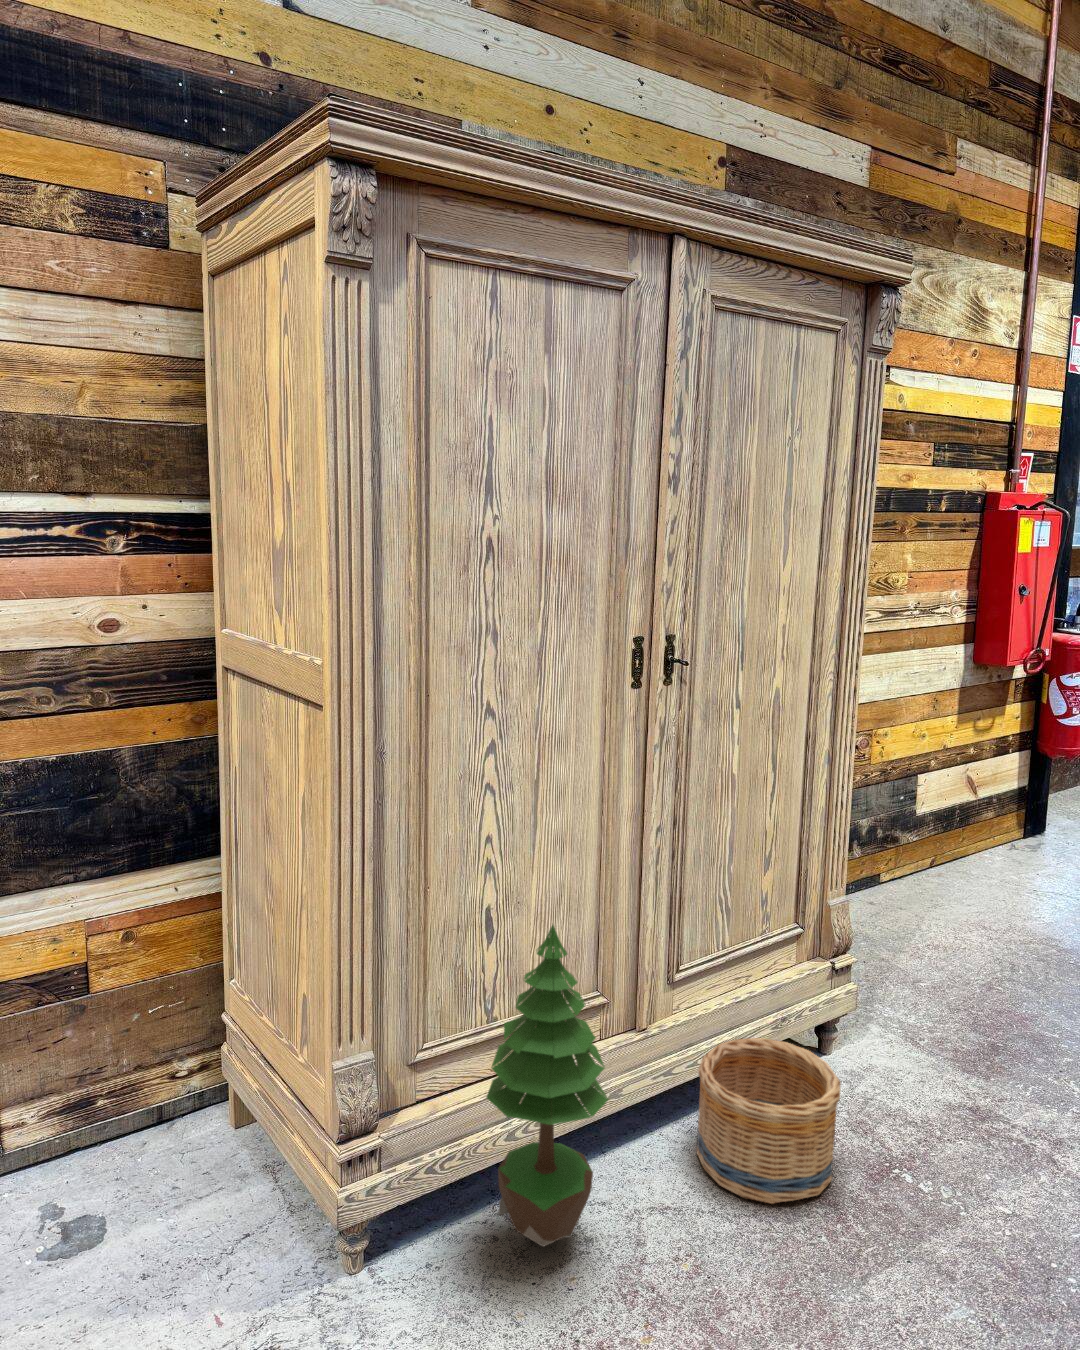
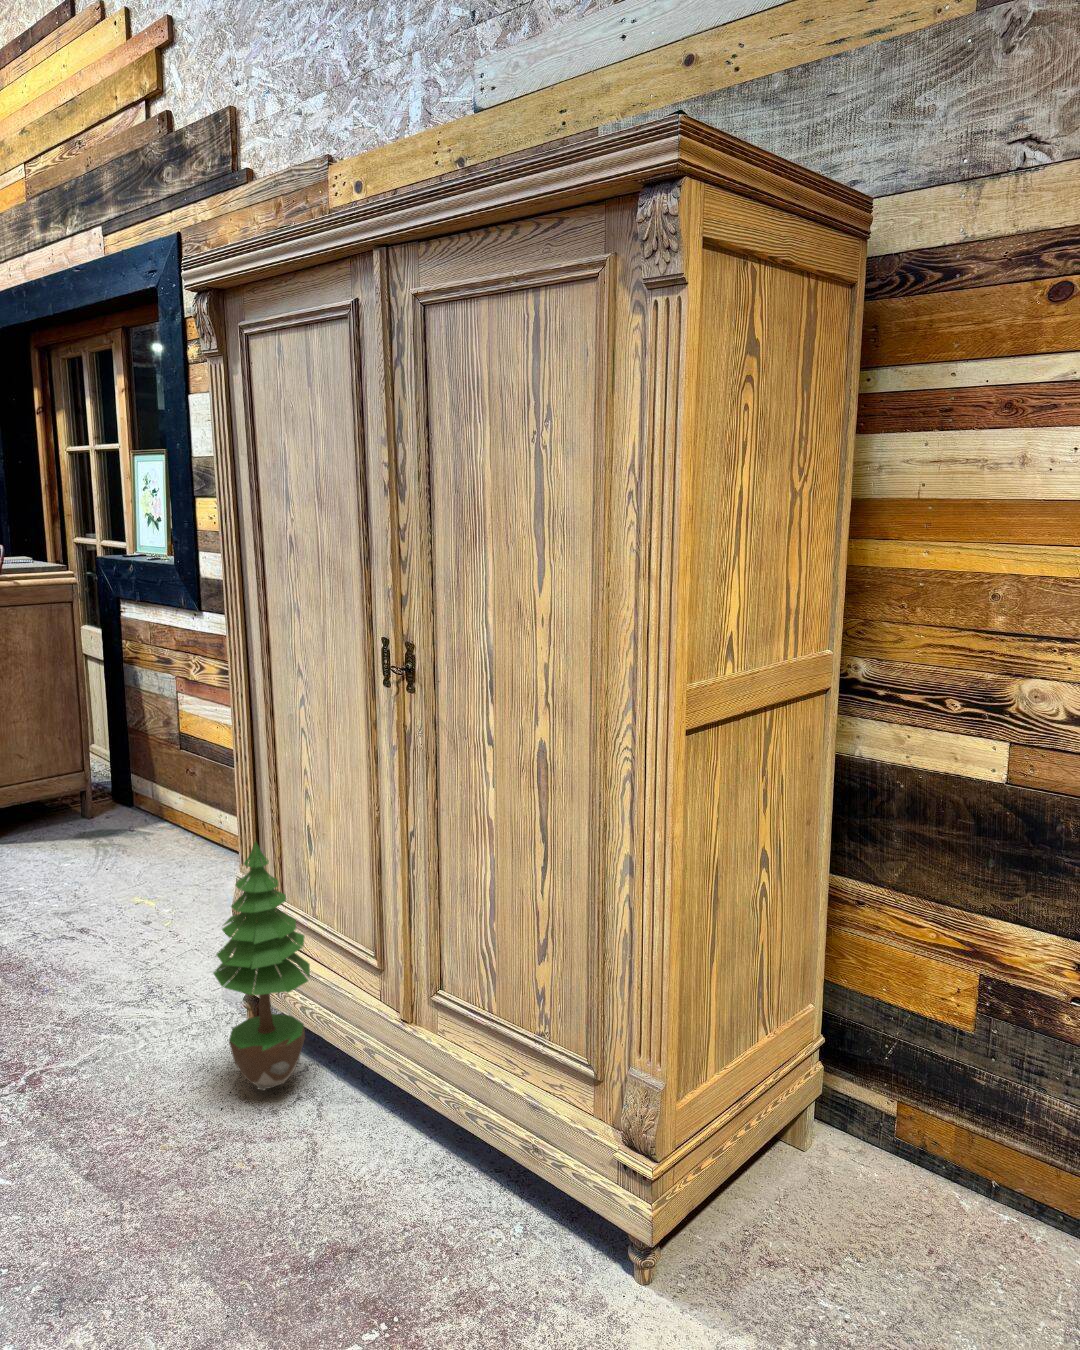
basket: present [697,1038,841,1204] -> none [304,1074,451,1251]

